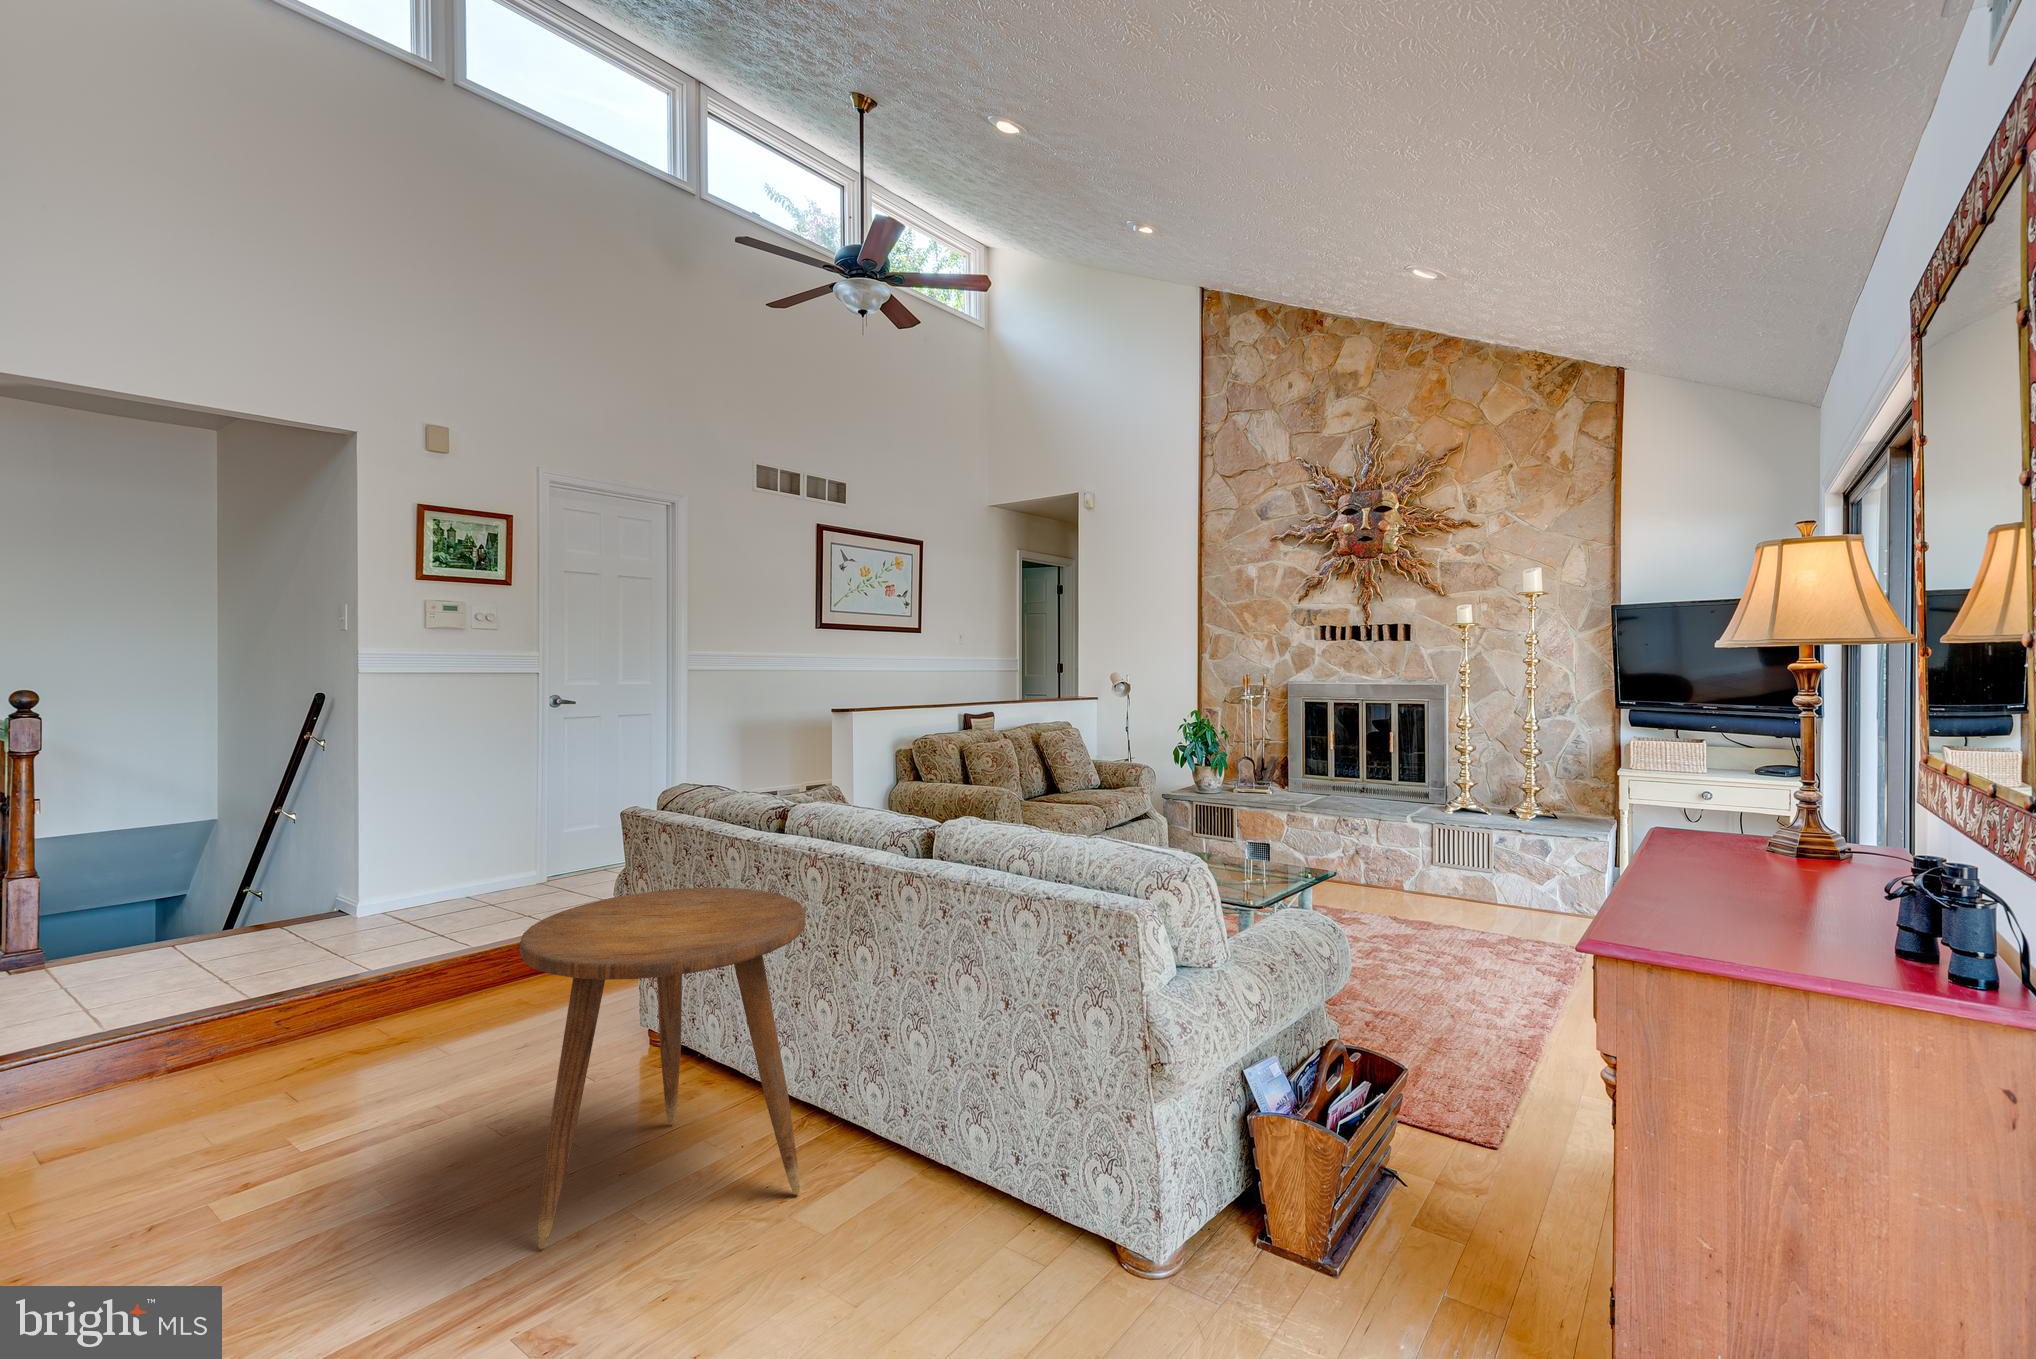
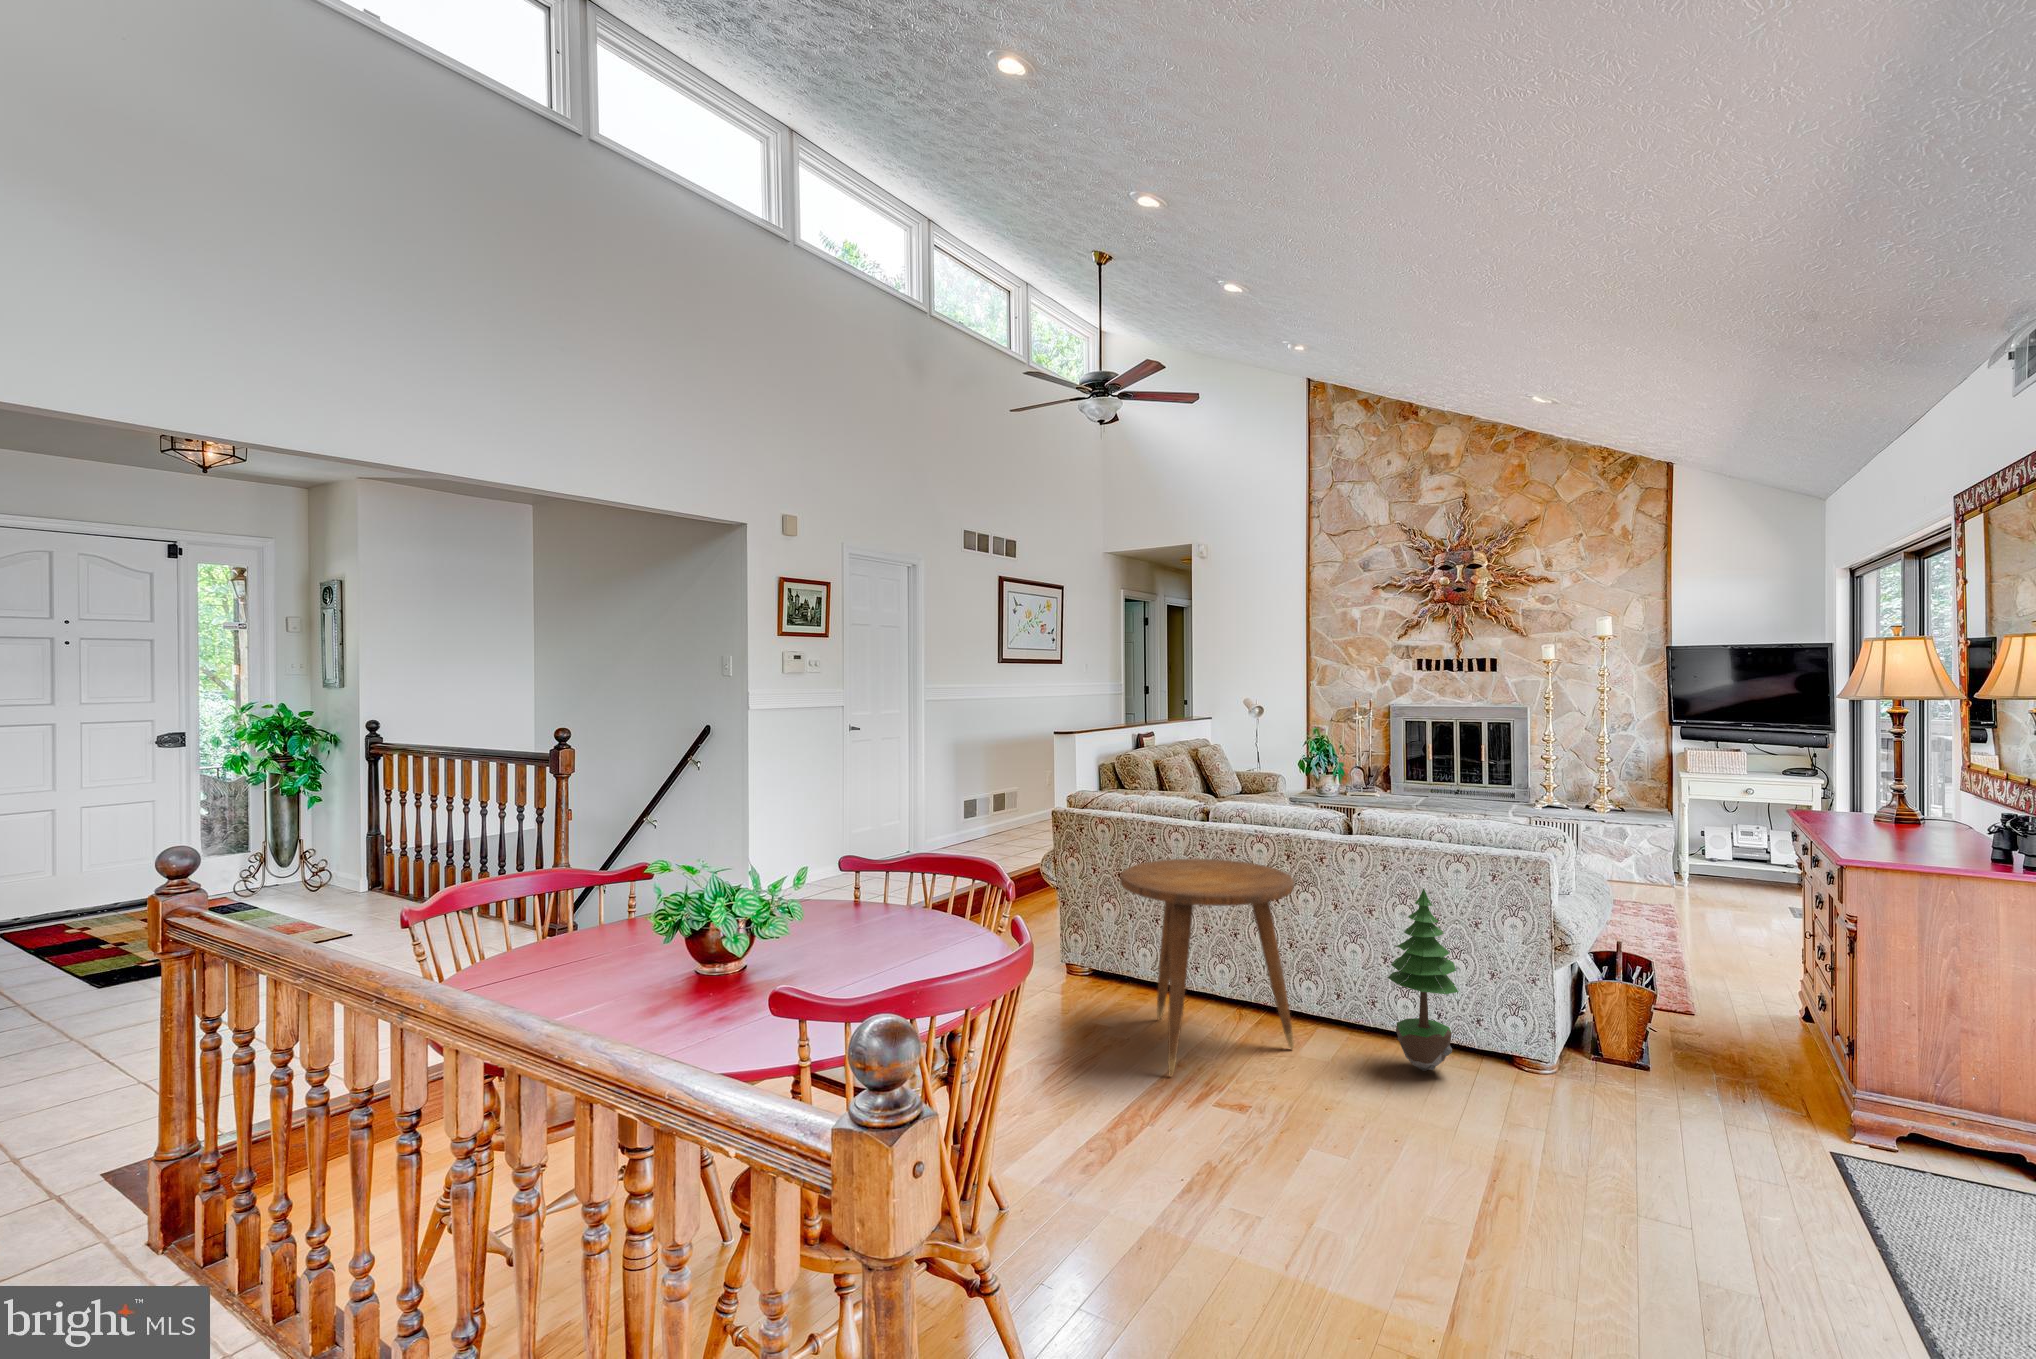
potted tree: none [899,955,1008,1260] -> present [1388,889,1459,1071]

